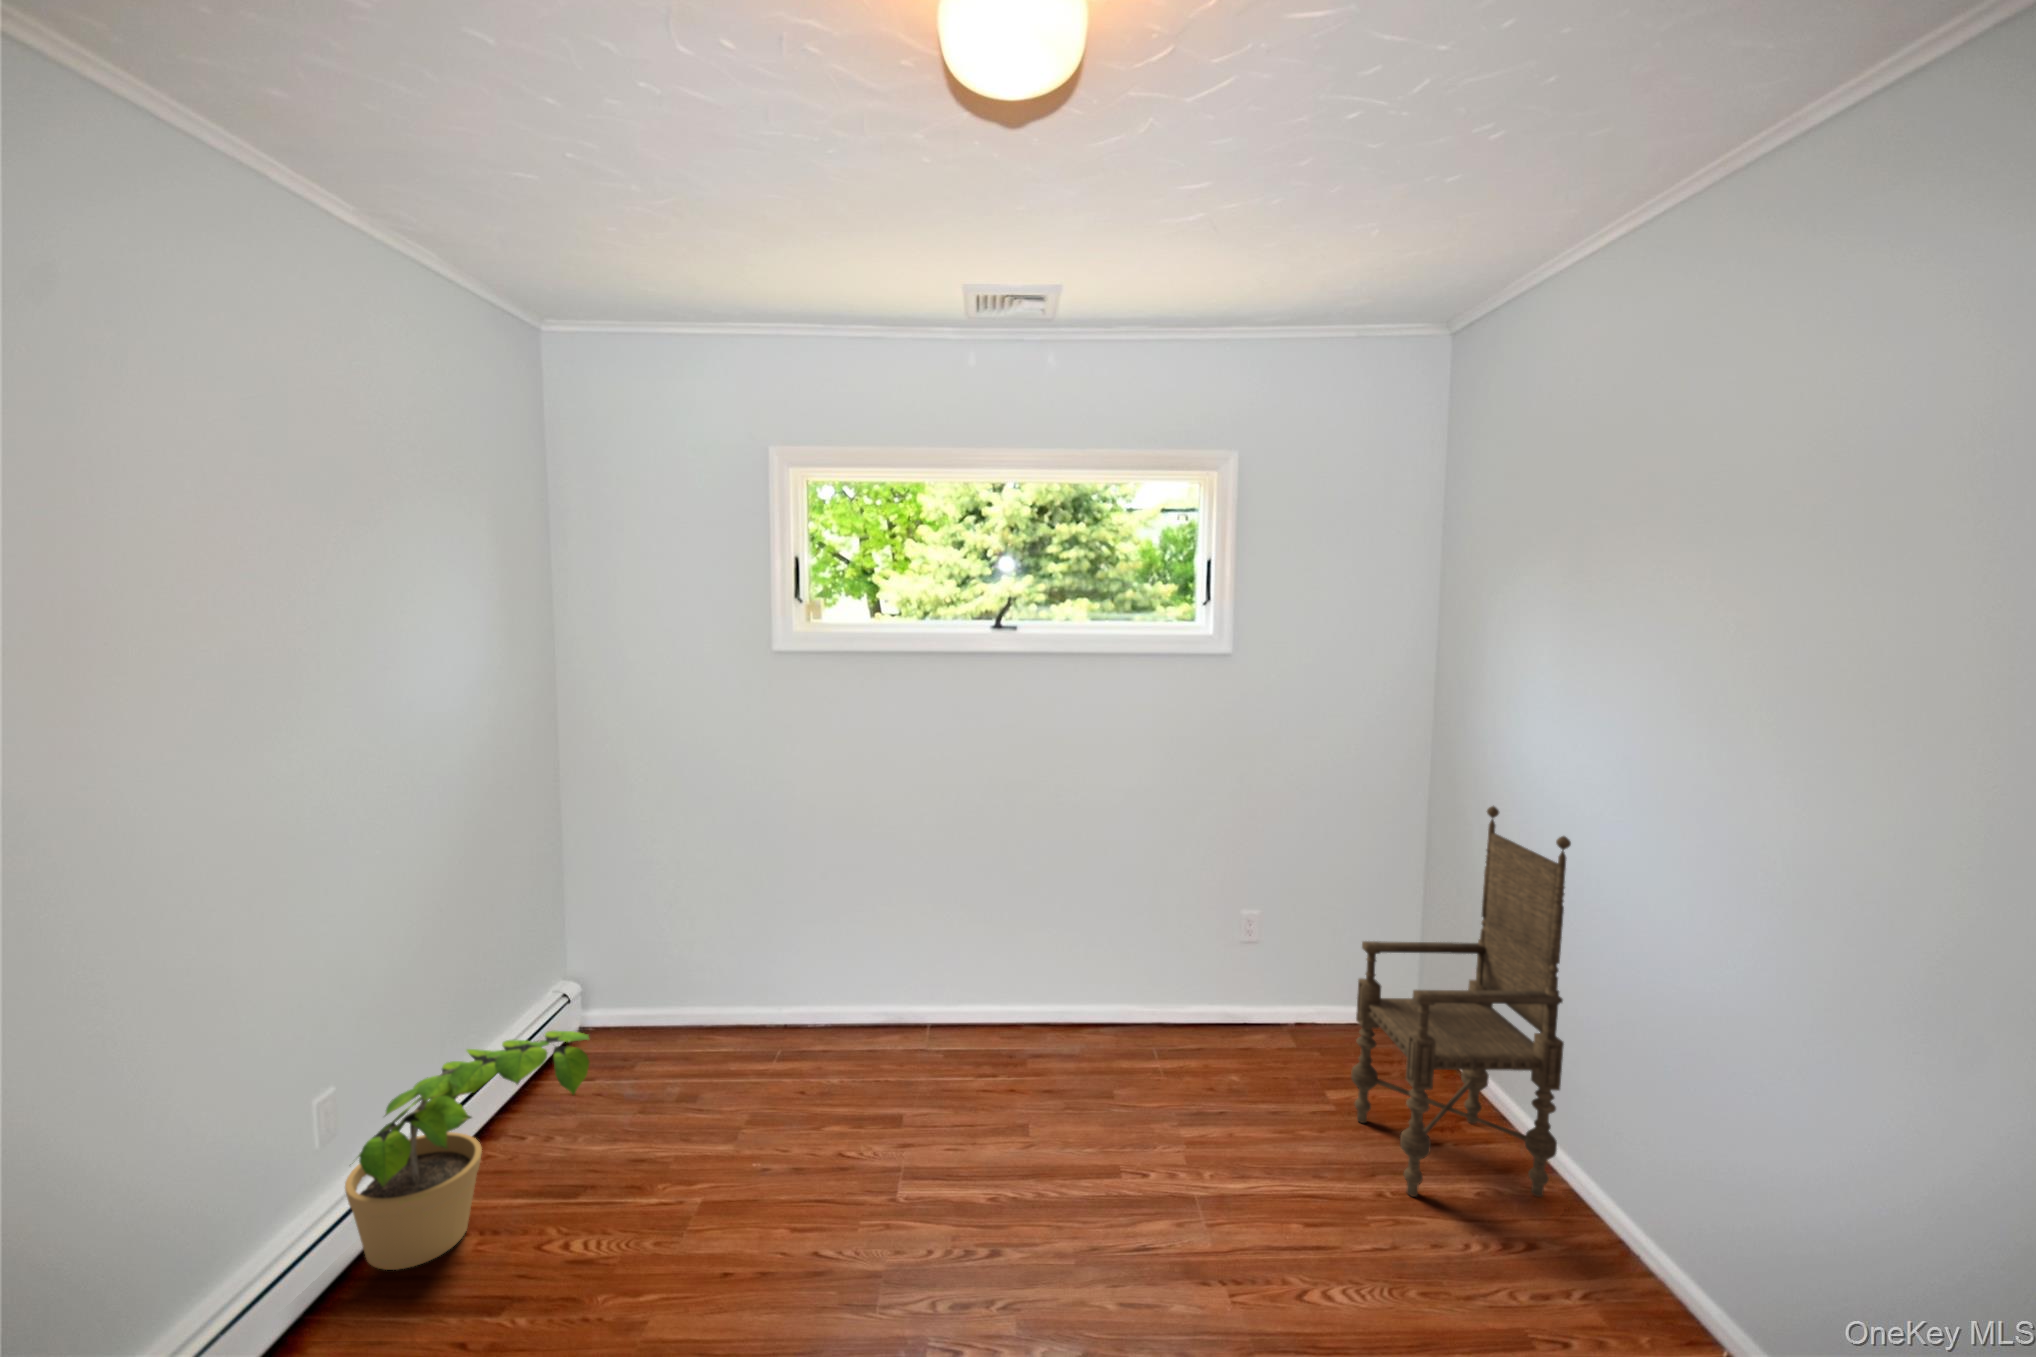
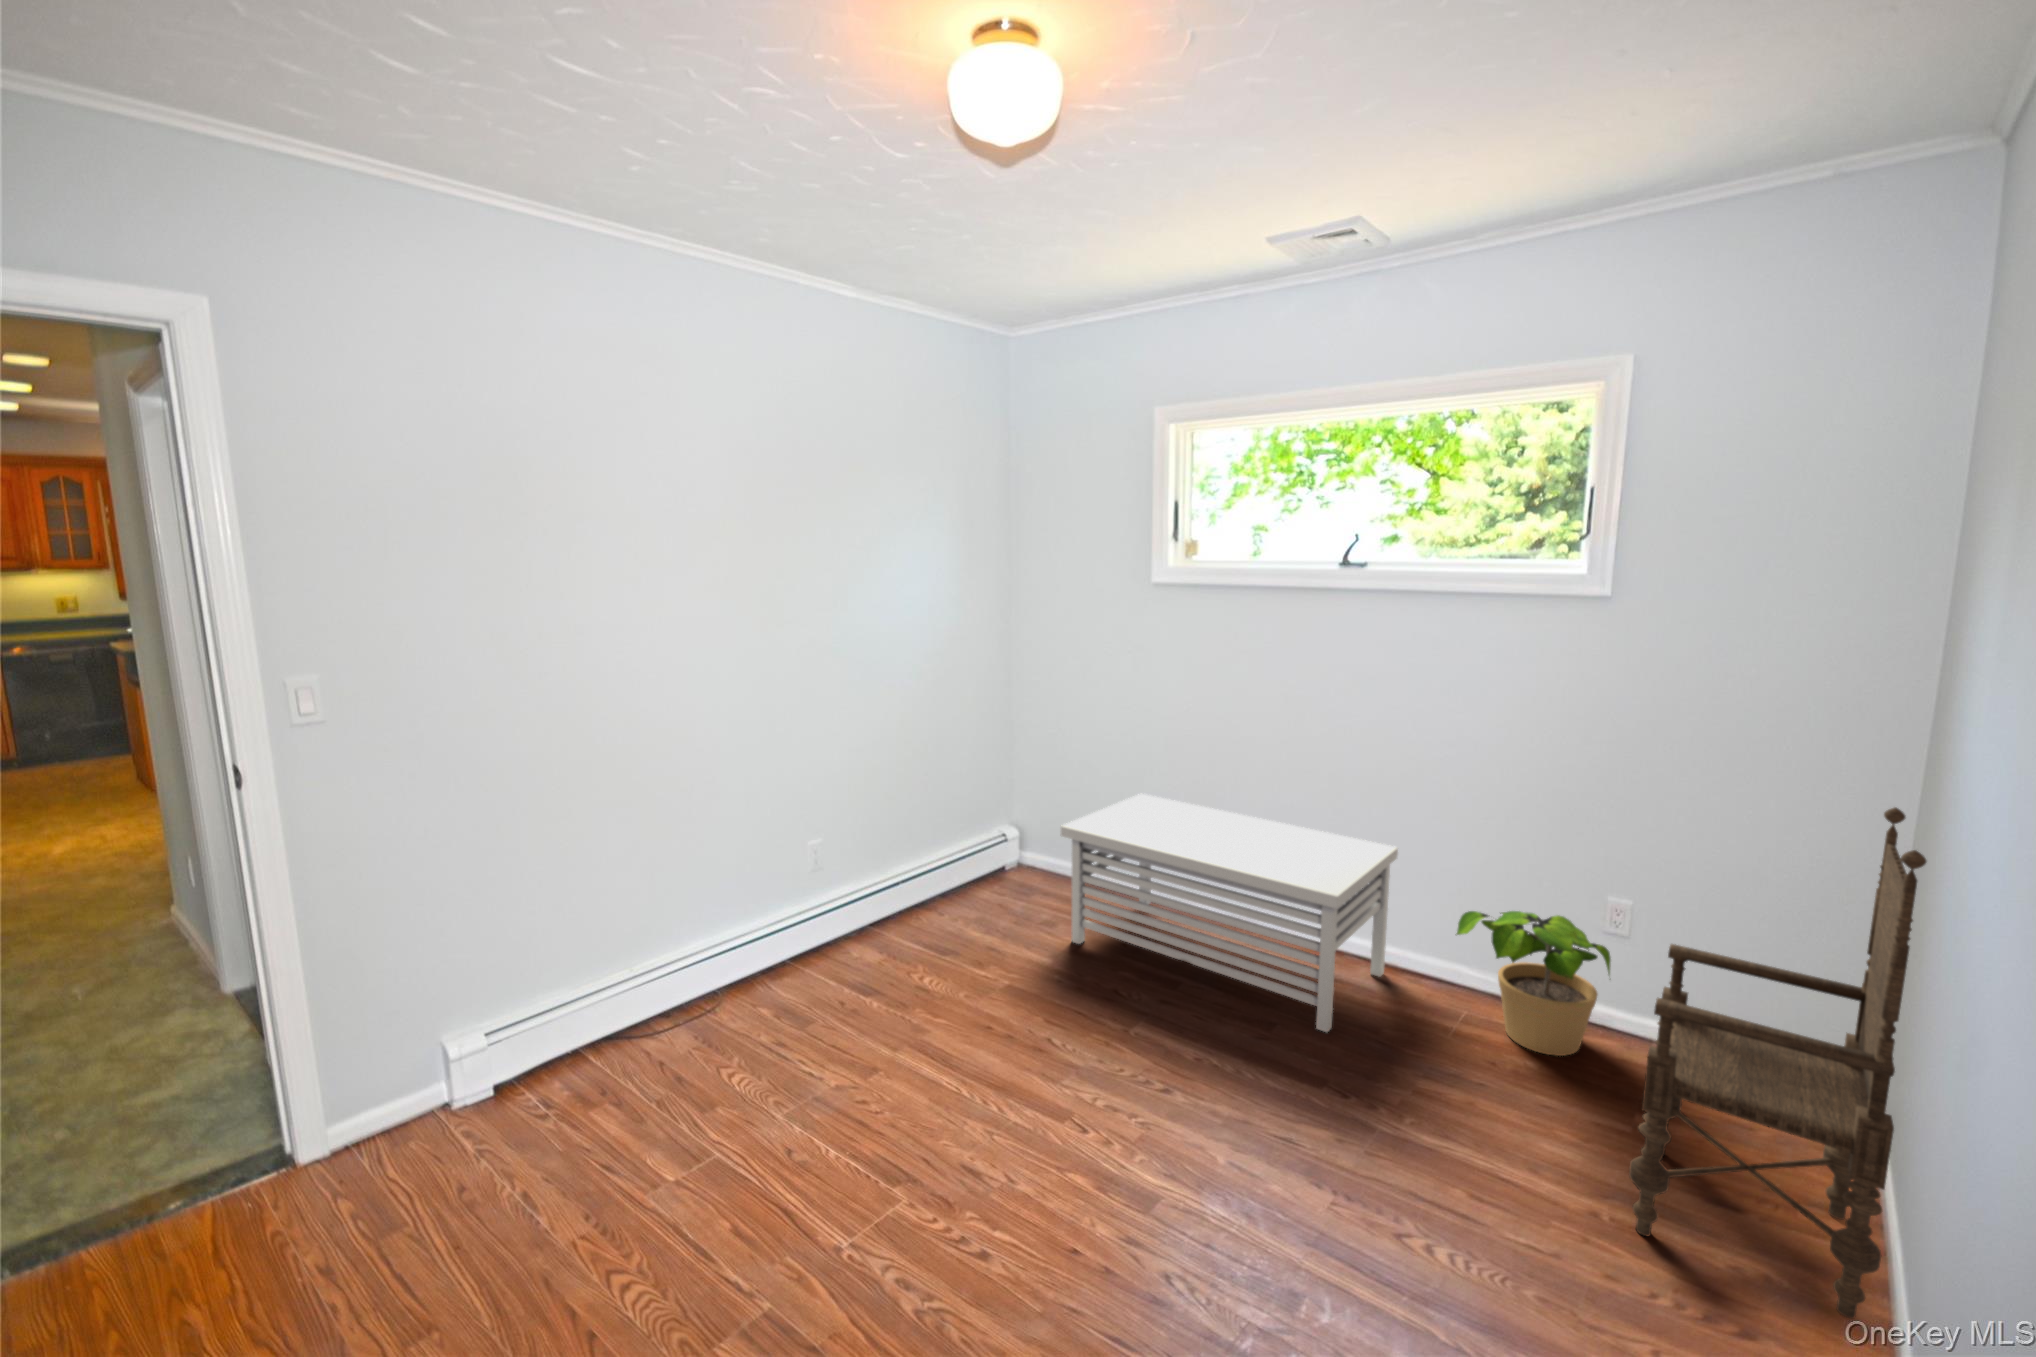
storage bench: none [724,899,1090,1115] -> present [1061,794,1398,1032]
potted plant: present [345,1031,589,1270] -> present [1457,911,1611,1056]

